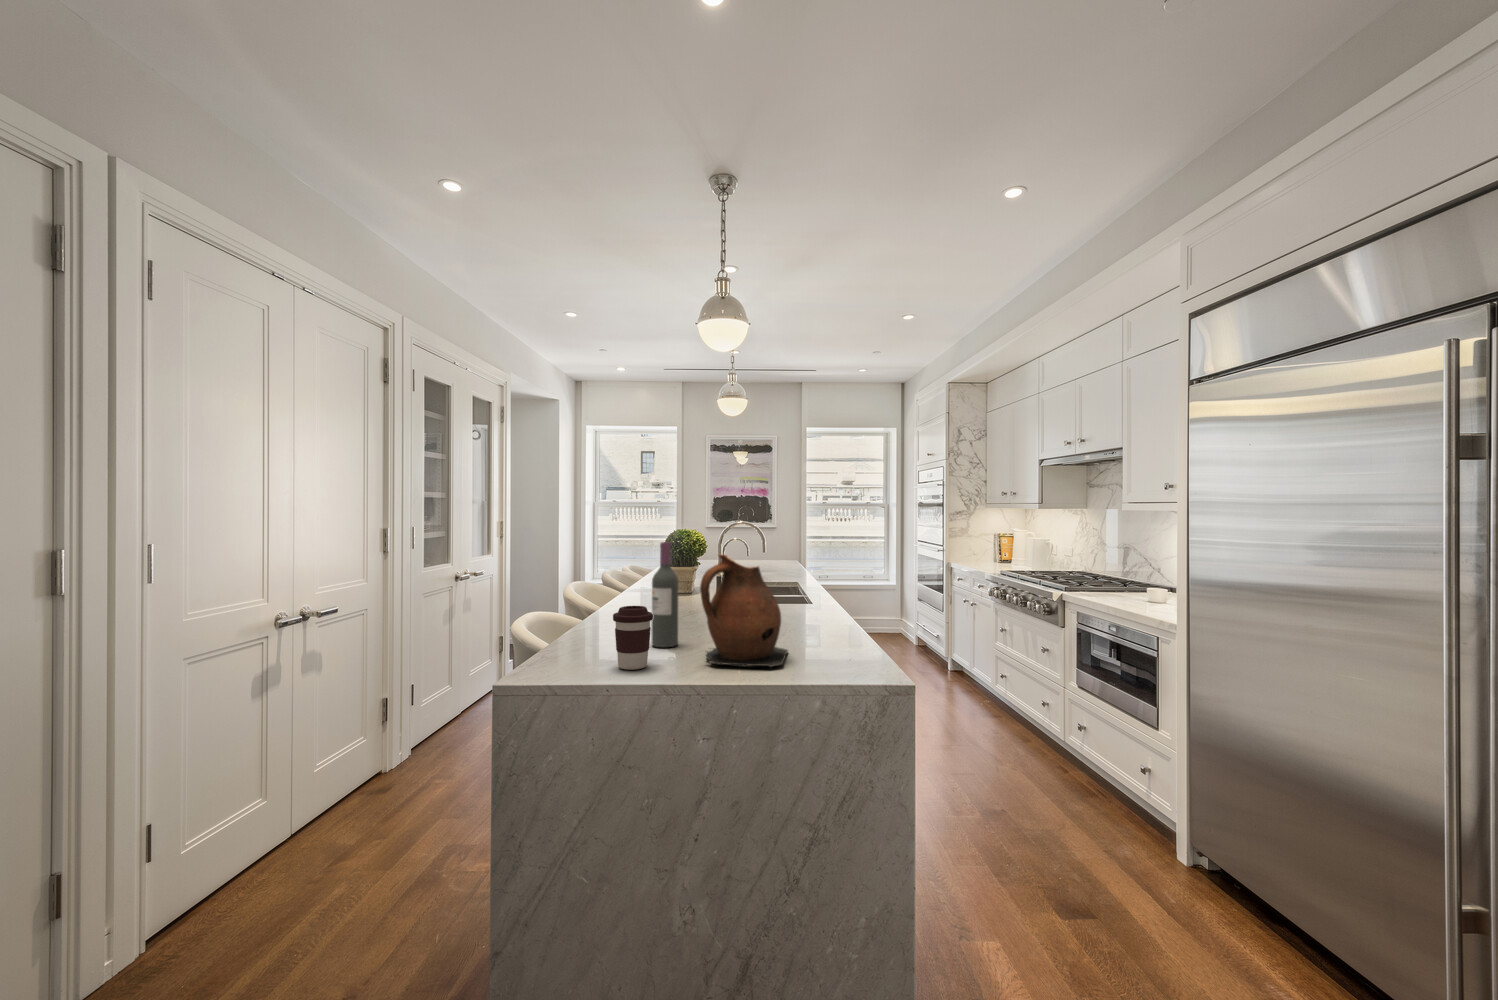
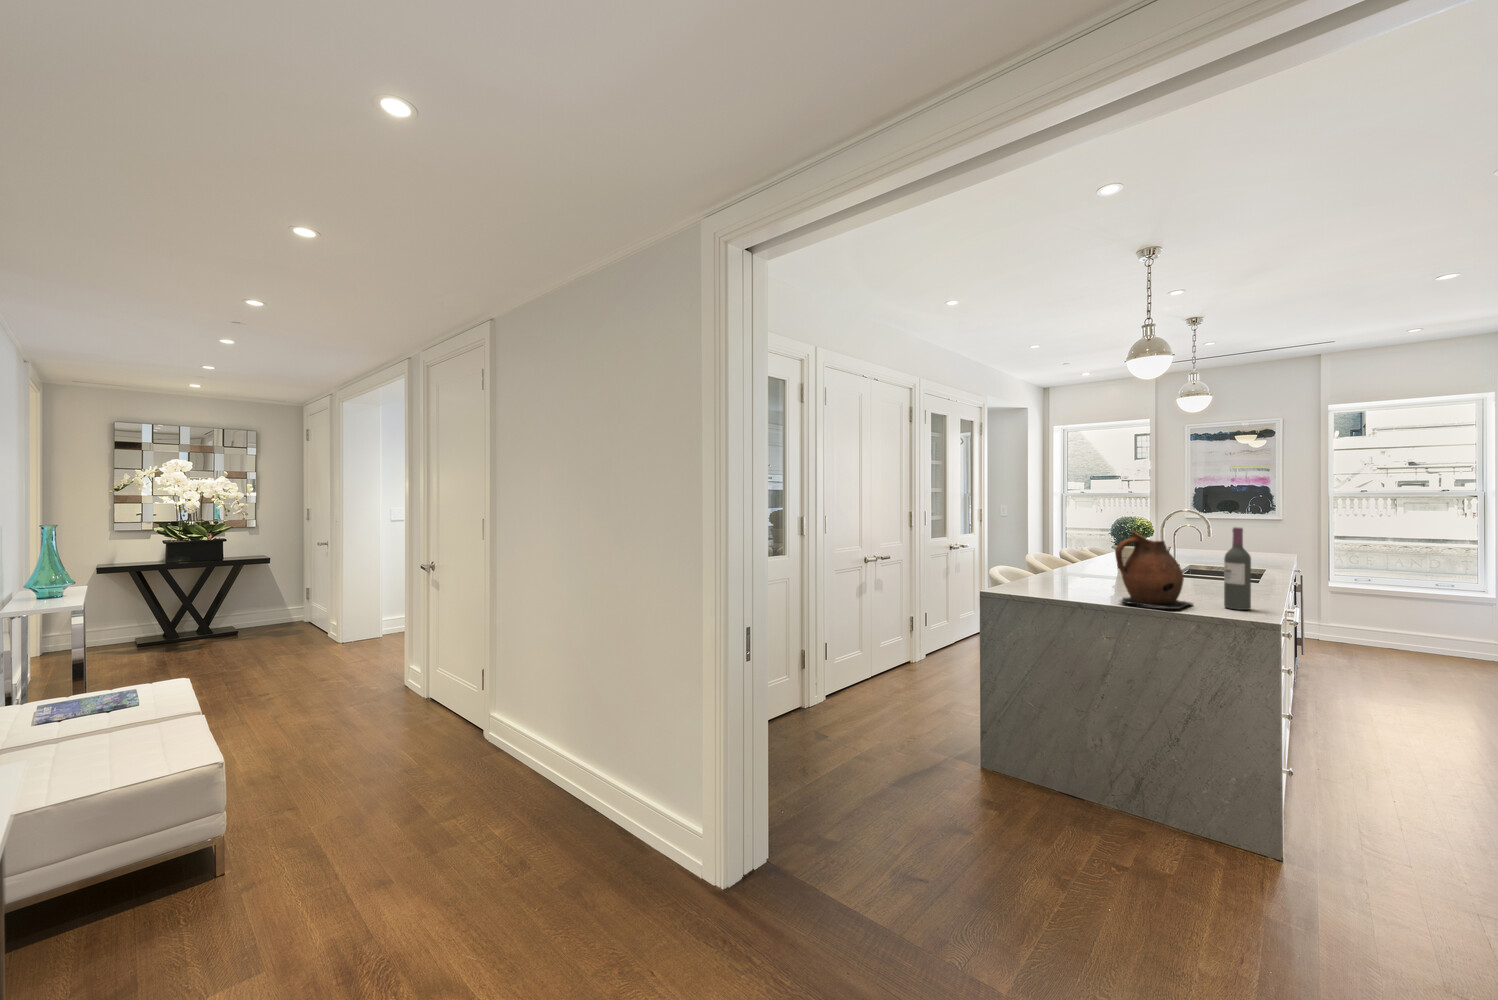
wine bottle: present [651,542,678,647] -> present [1224,527,1251,610]
coffee cup: present [613,606,653,670] -> none [1052,561,1080,600]

